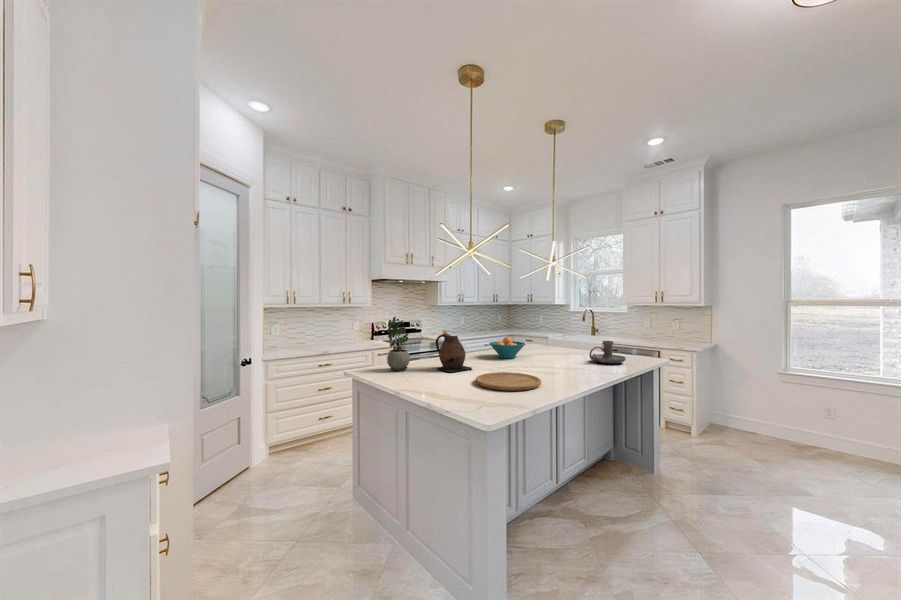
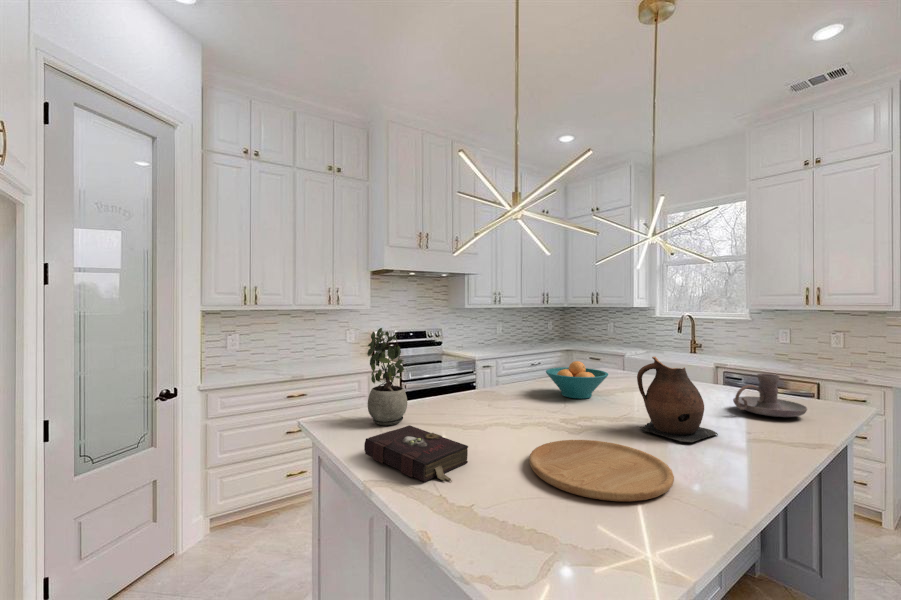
ceramic pitcher: present [436,331,472,372] -> present [637,357,718,443]
book: none [392,367,445,388] -> present [364,425,468,482]

